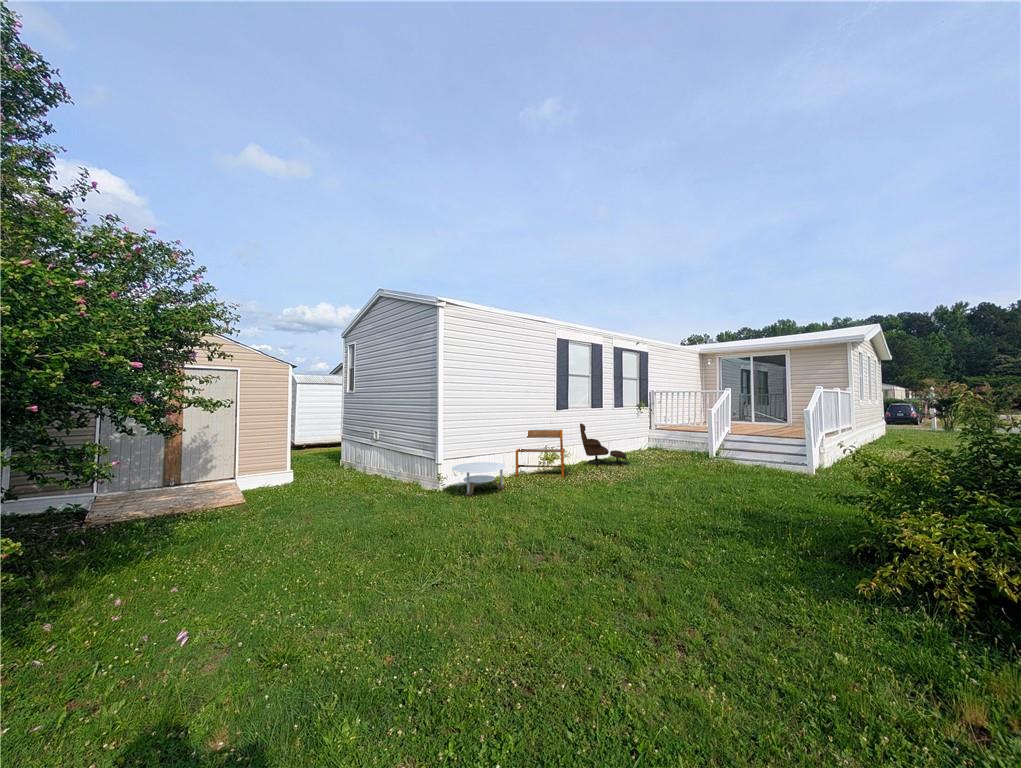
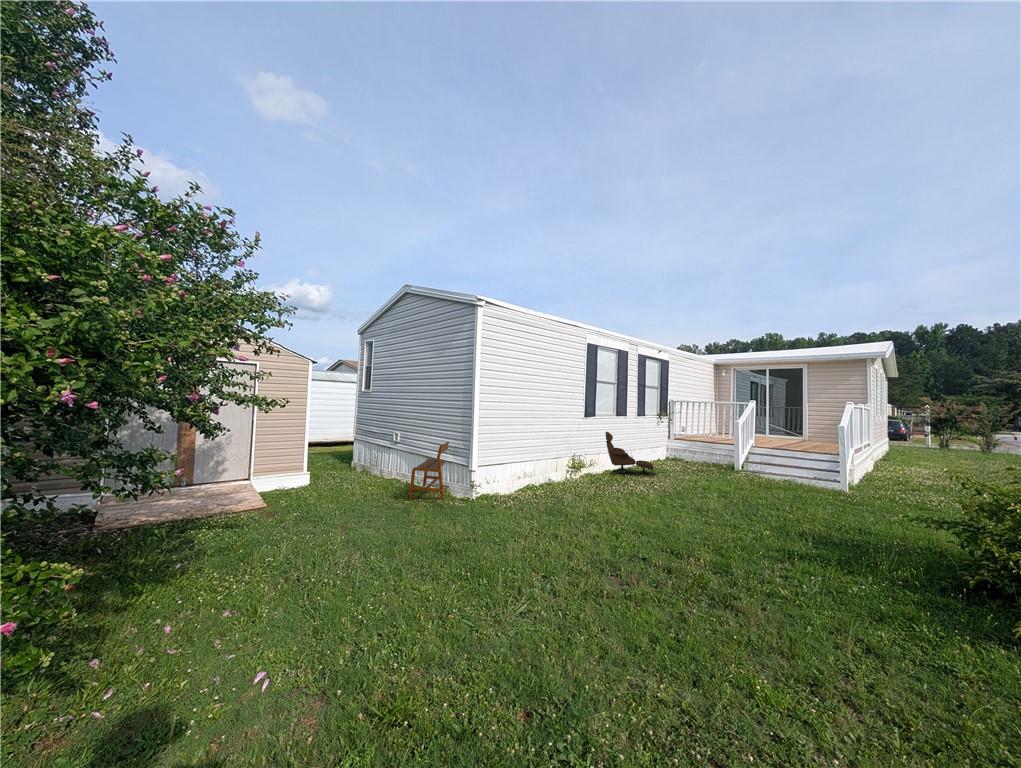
bench: present [516,430,565,478] -> present [409,442,449,499]
round table: present [452,462,506,495] -> none [486,470,543,505]

